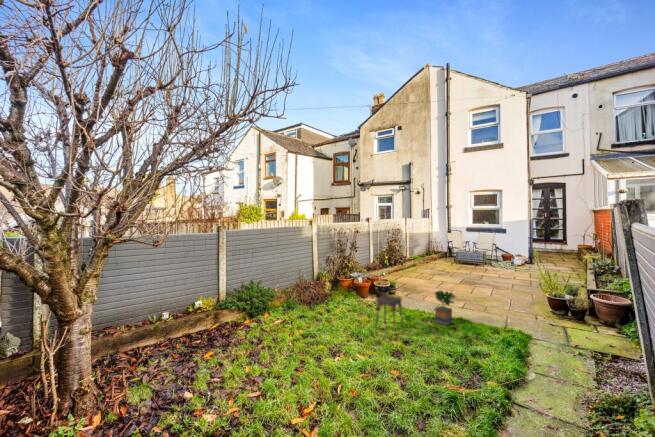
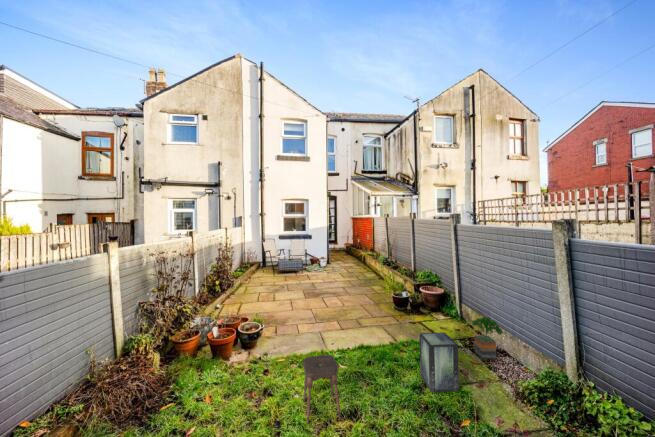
potted tree: present [435,291,455,325] -> present [472,317,503,358]
storage box: none [479,306,515,361] -> present [420,333,459,392]

